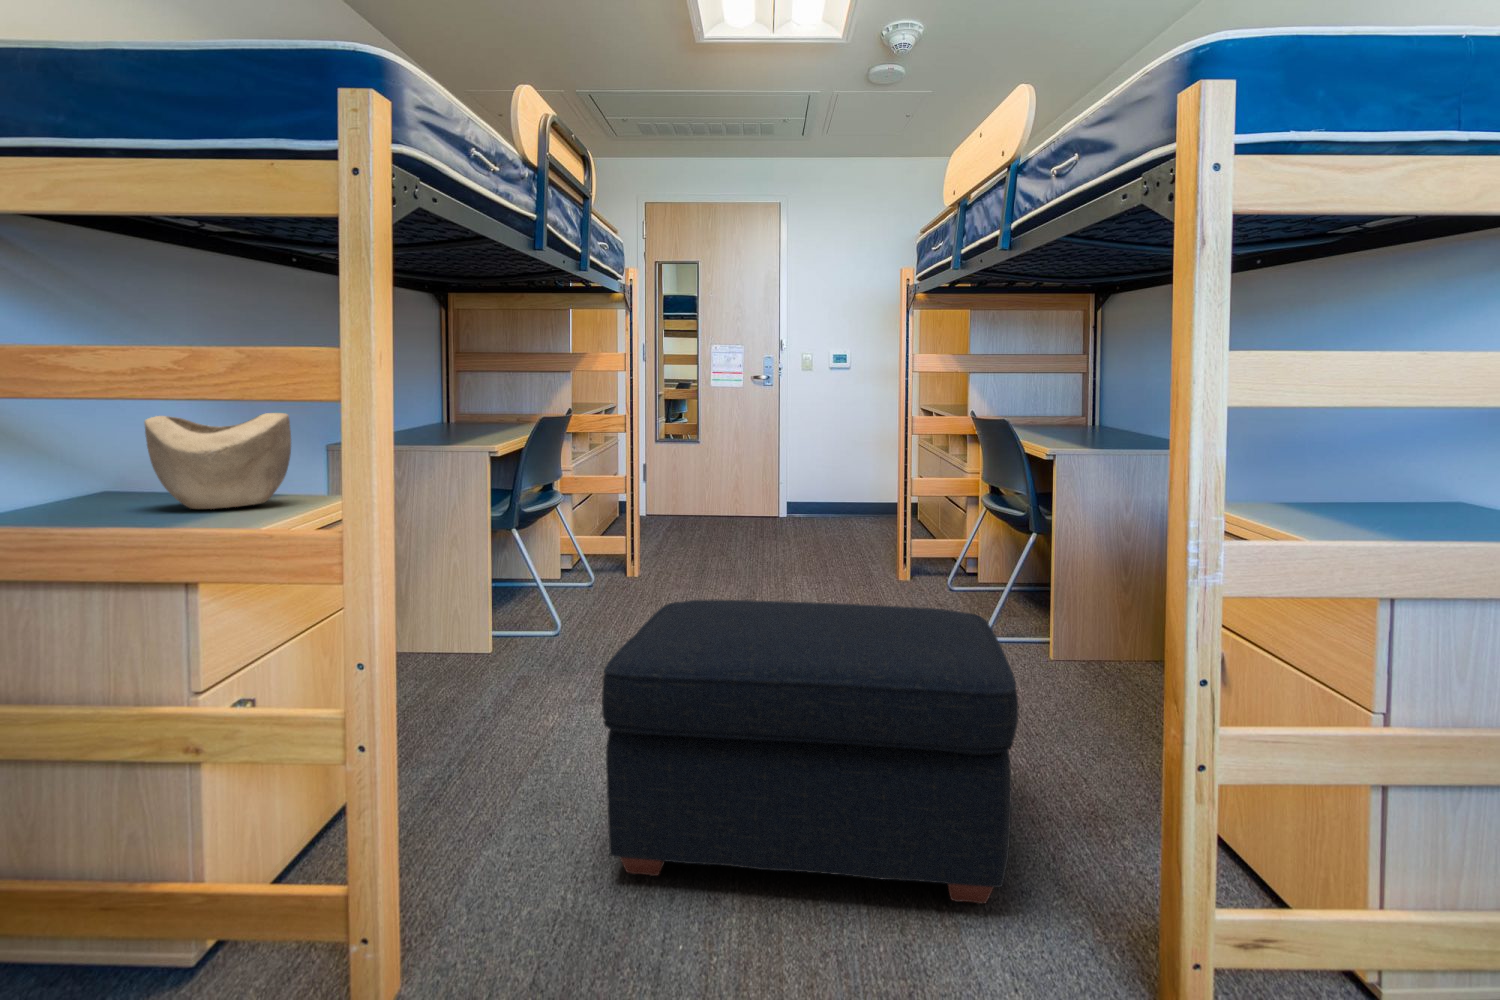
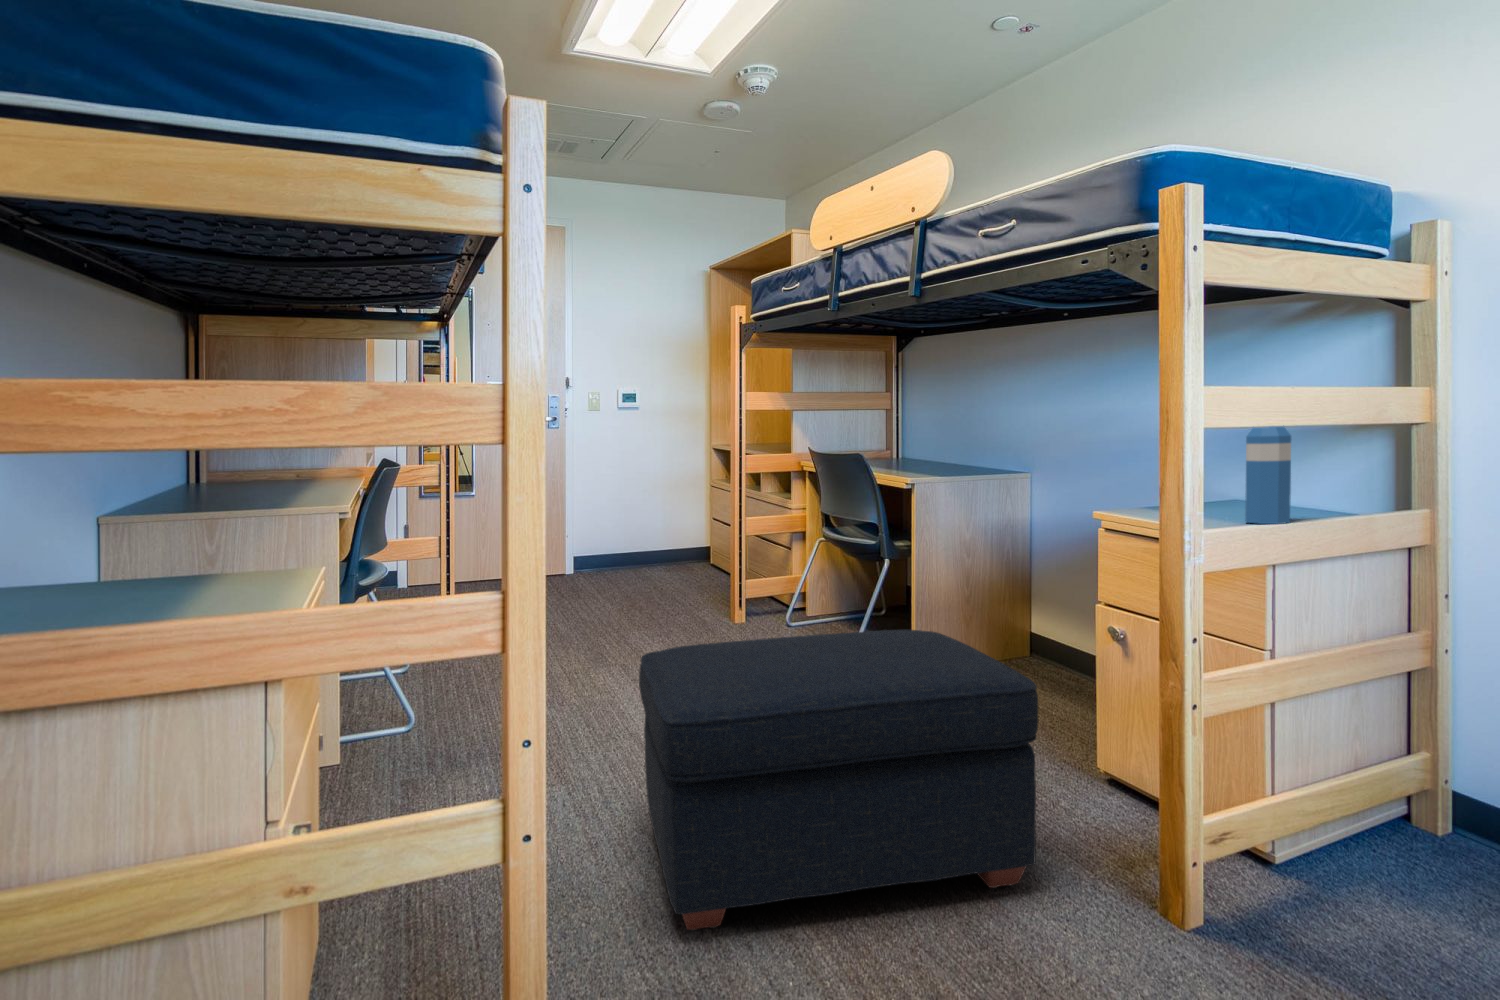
water bottle: none [1372,383,1449,531] -> present [1245,427,1291,524]
decorative bowl: present [144,413,291,509] -> none [58,477,239,598]

